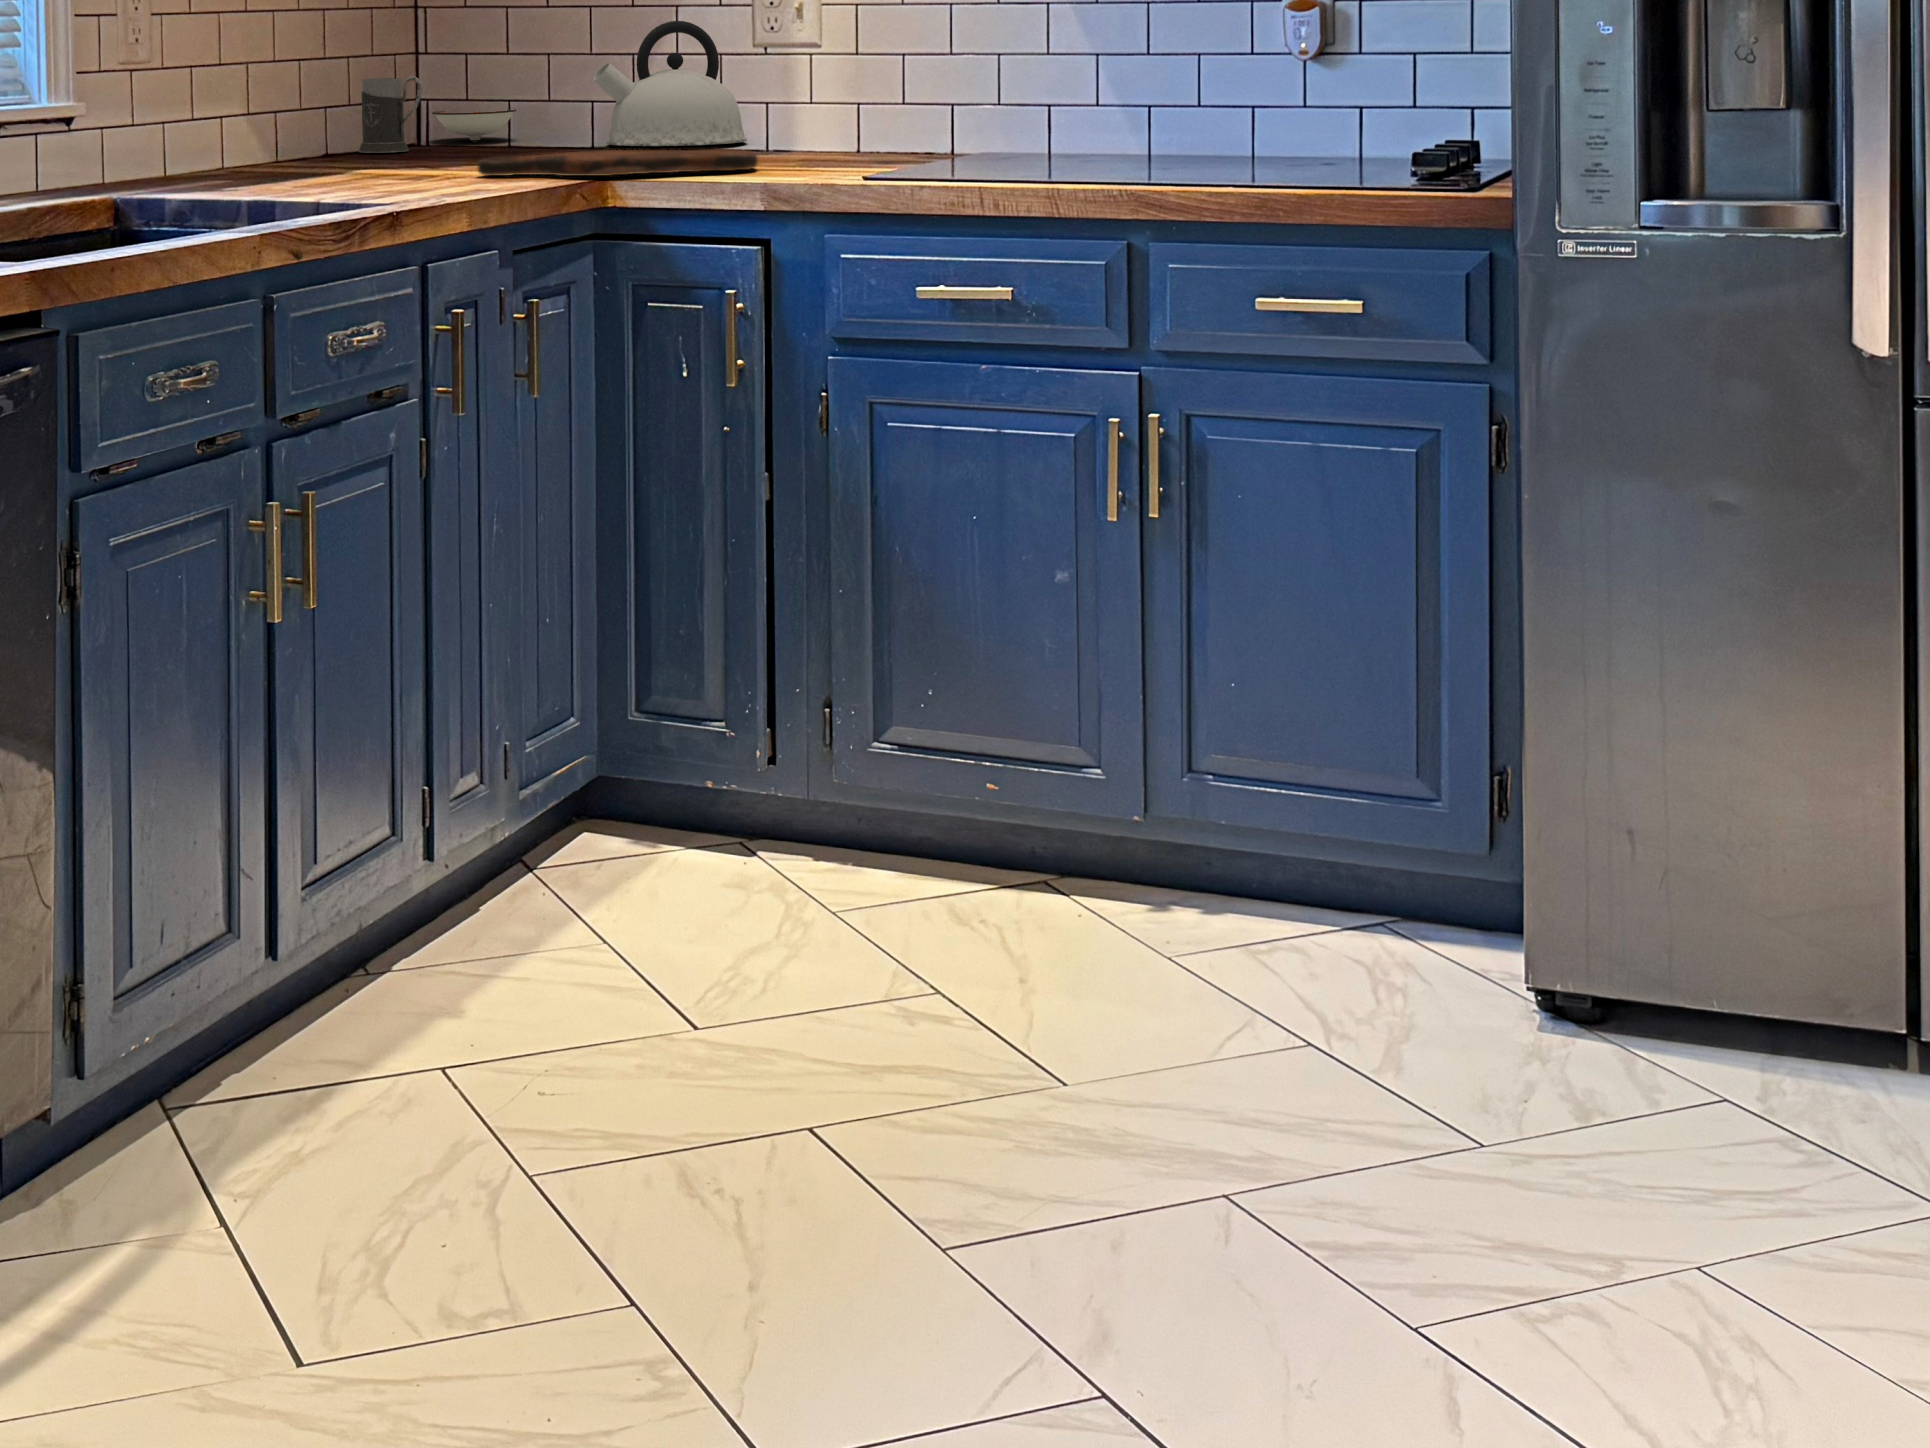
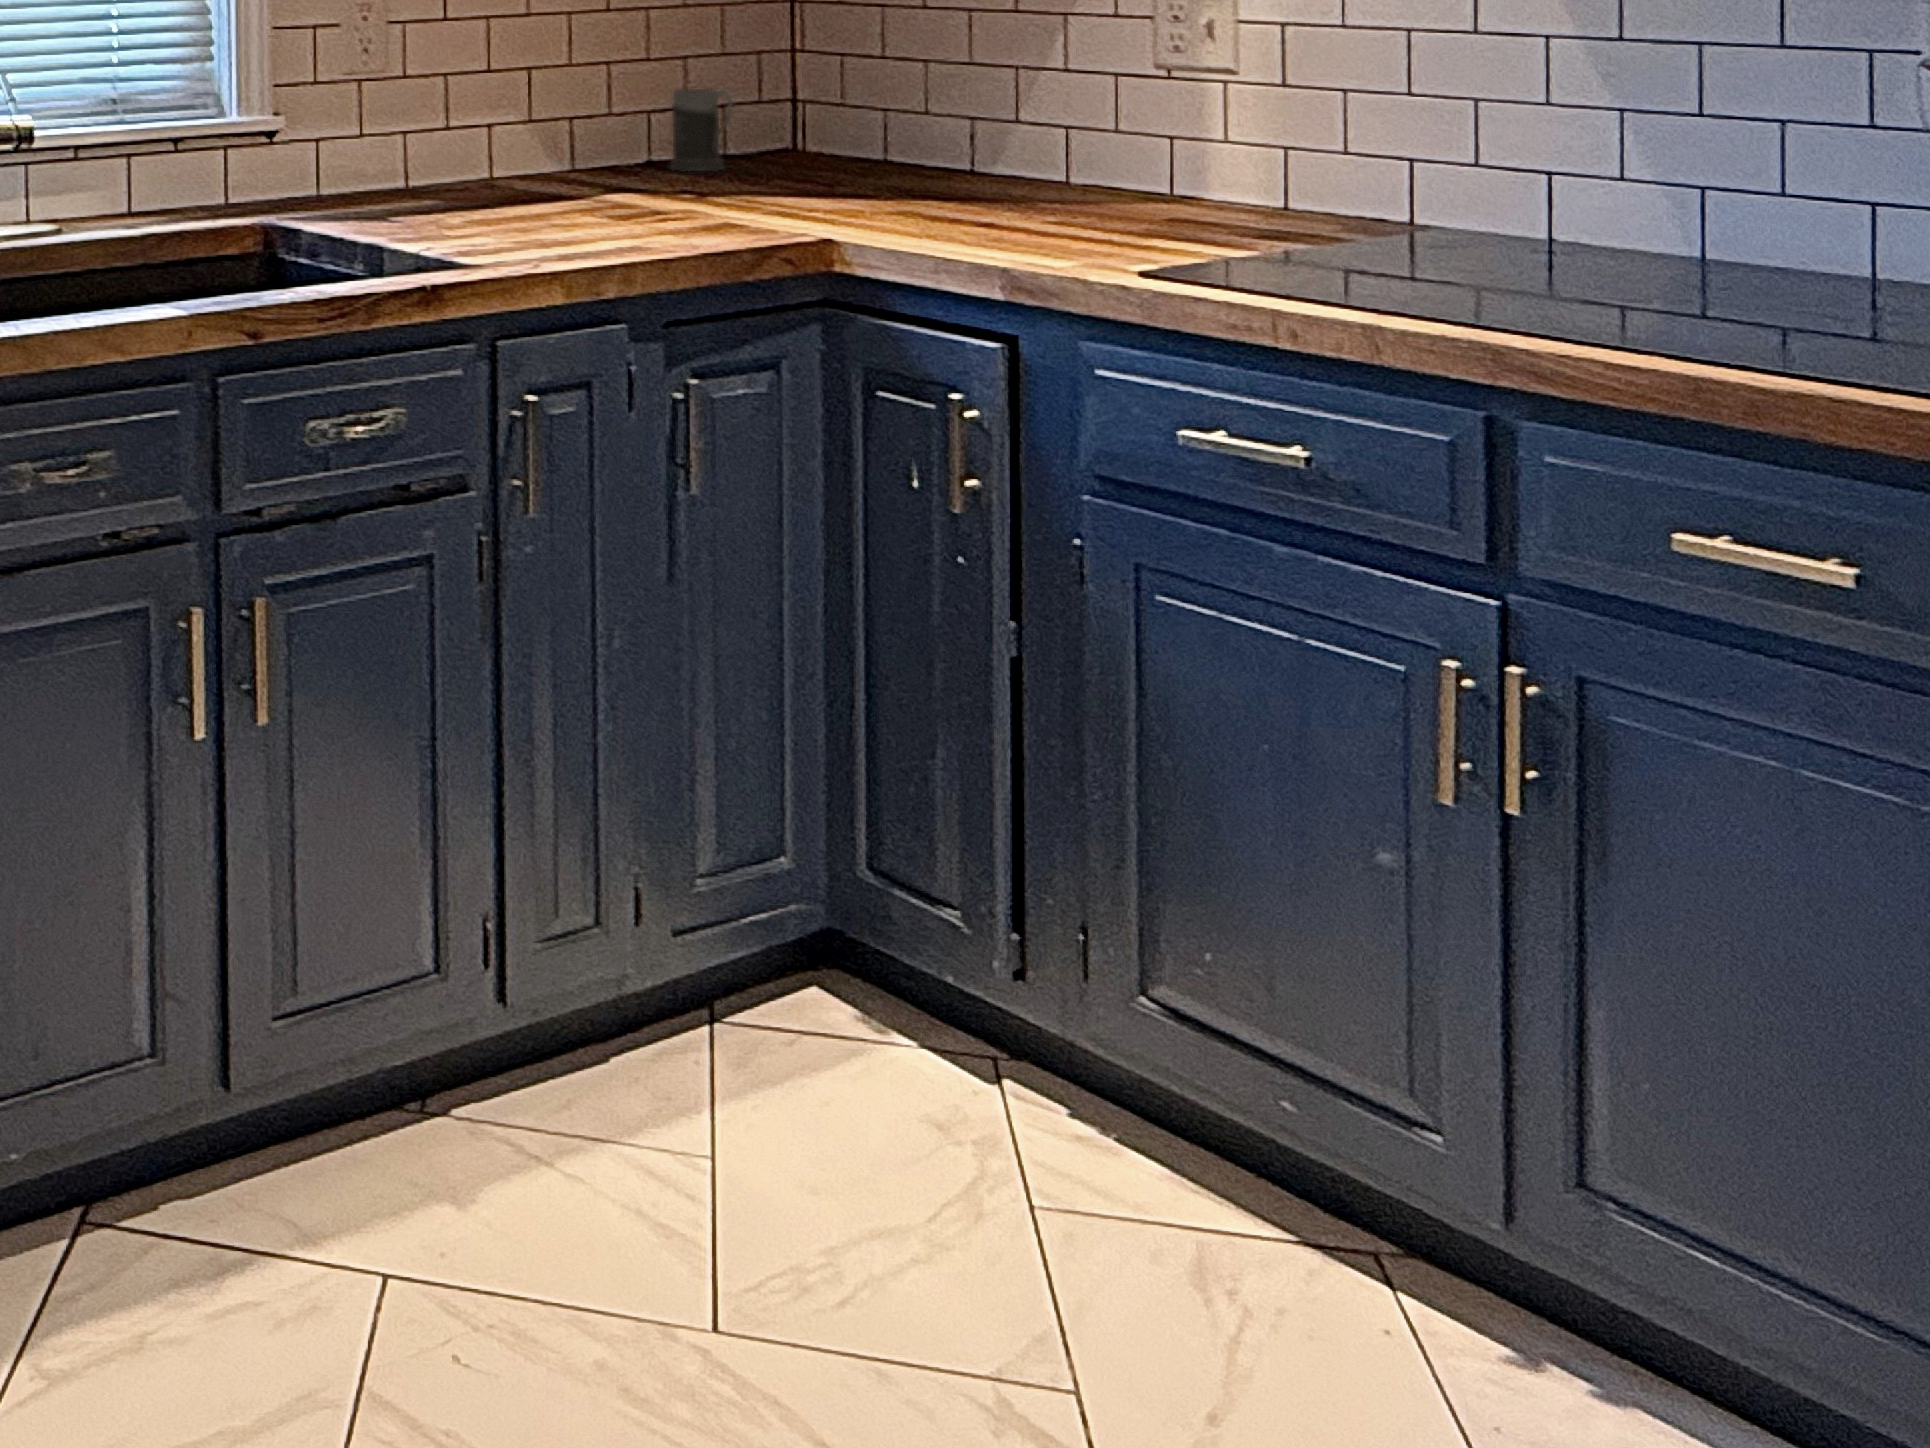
kettle: present [593,21,747,146] -> none [935,37,1136,188]
bowl: present [432,108,516,140] -> none [779,120,878,157]
cutting board: present [478,149,758,176] -> none [706,199,1051,238]

